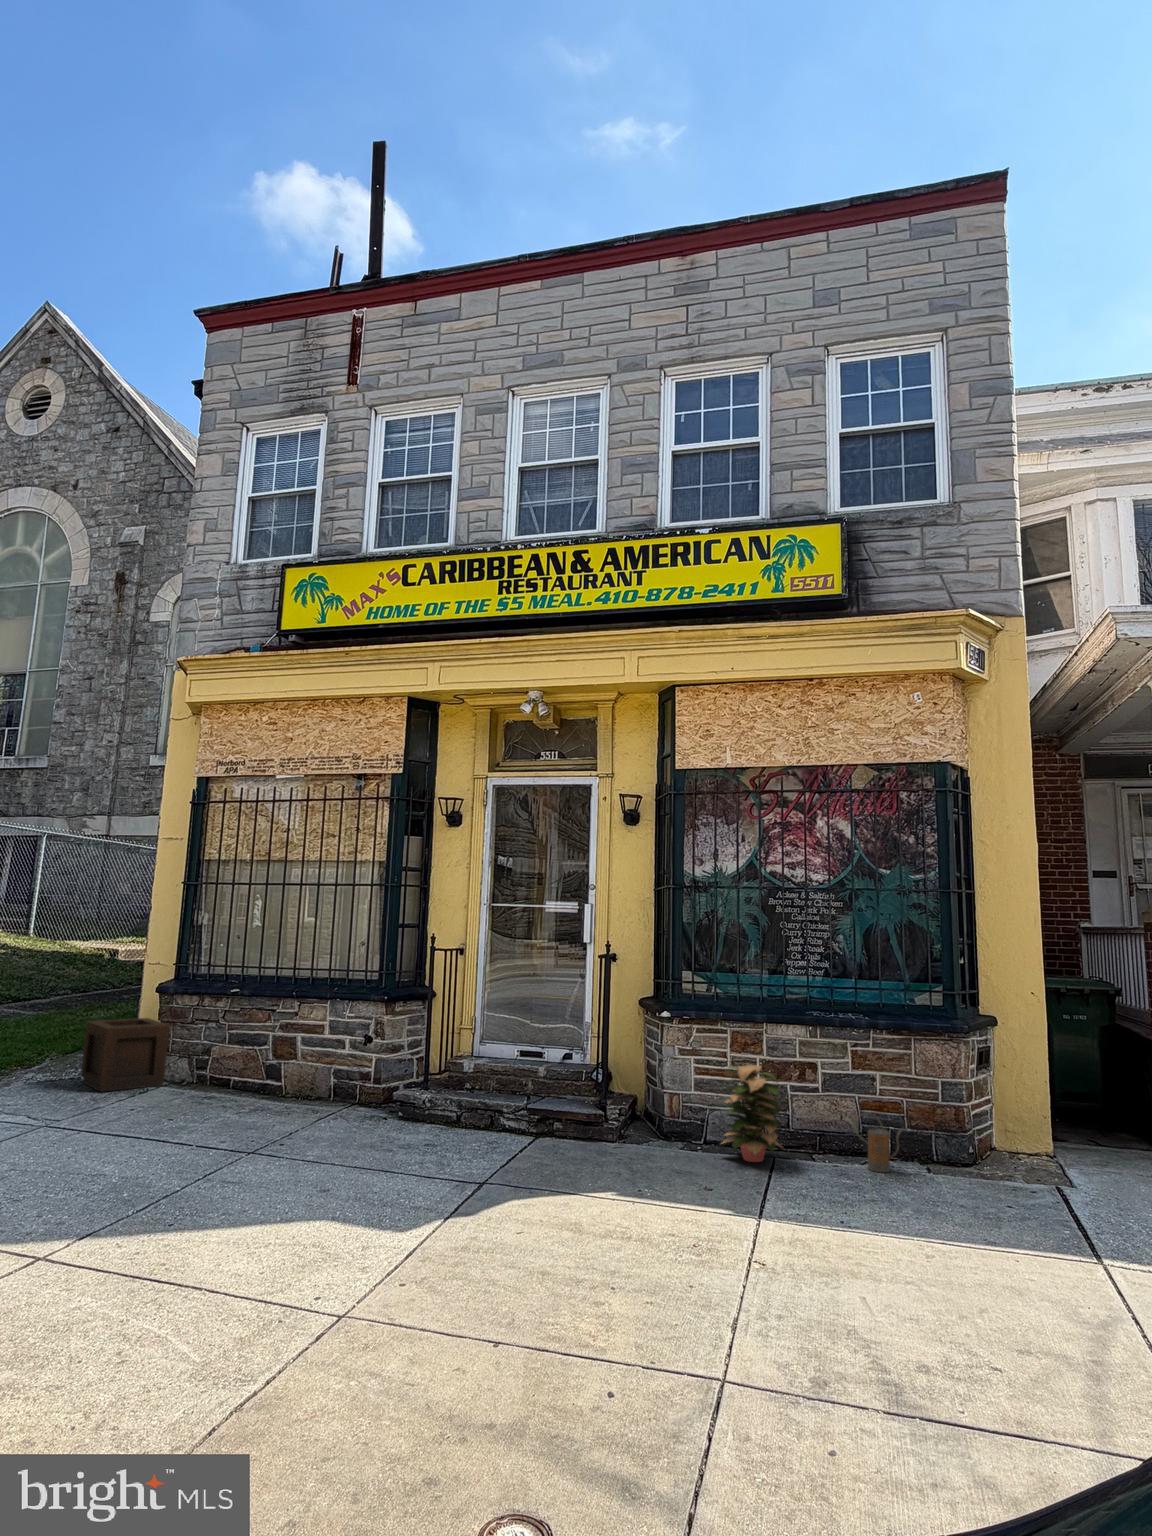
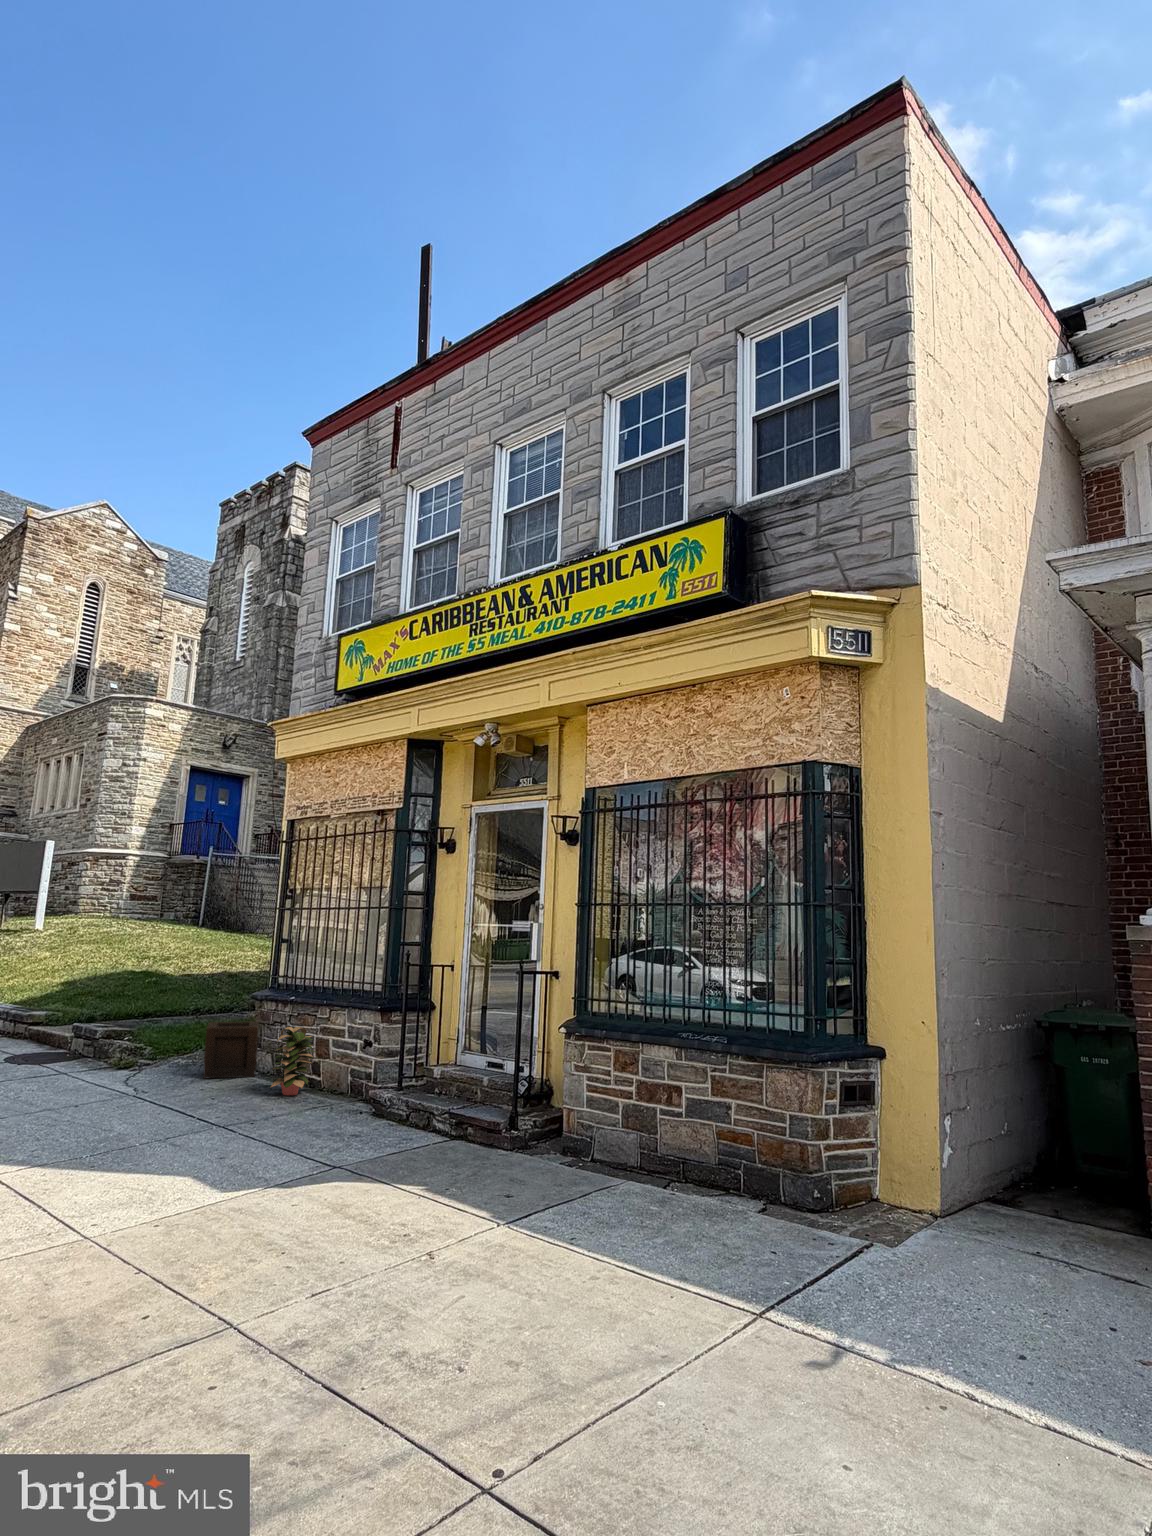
decorative plant: present [723,1065,782,1162] -> present [270,1027,316,1095]
watering can: present [854,1113,903,1172] -> none [692,1141,734,1205]

